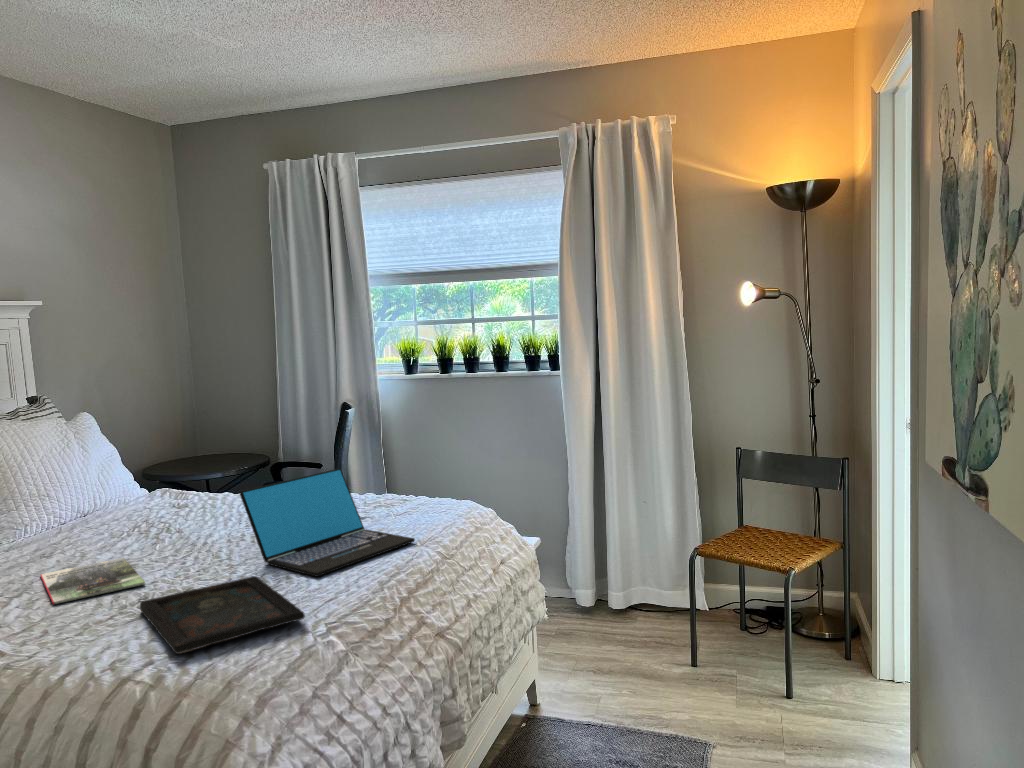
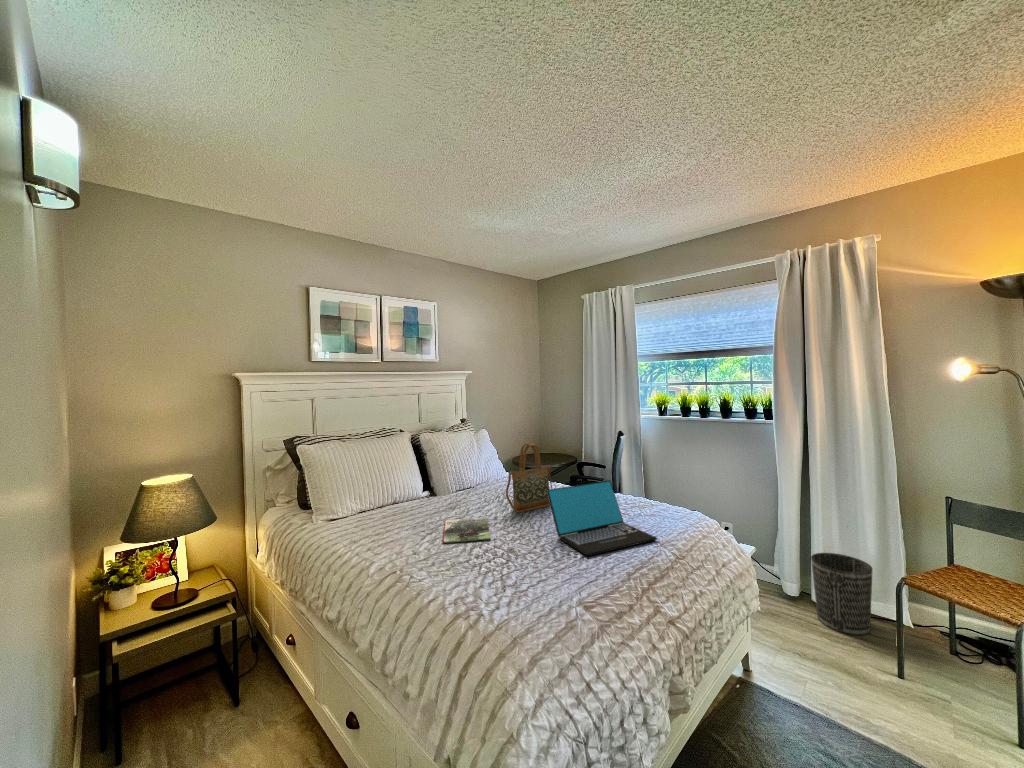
handbag: none [157,424,272,542] -> present [506,444,552,512]
wastebasket: none [608,541,672,638] -> present [811,553,872,635]
tray: present [140,576,305,654] -> none [482,549,572,602]

